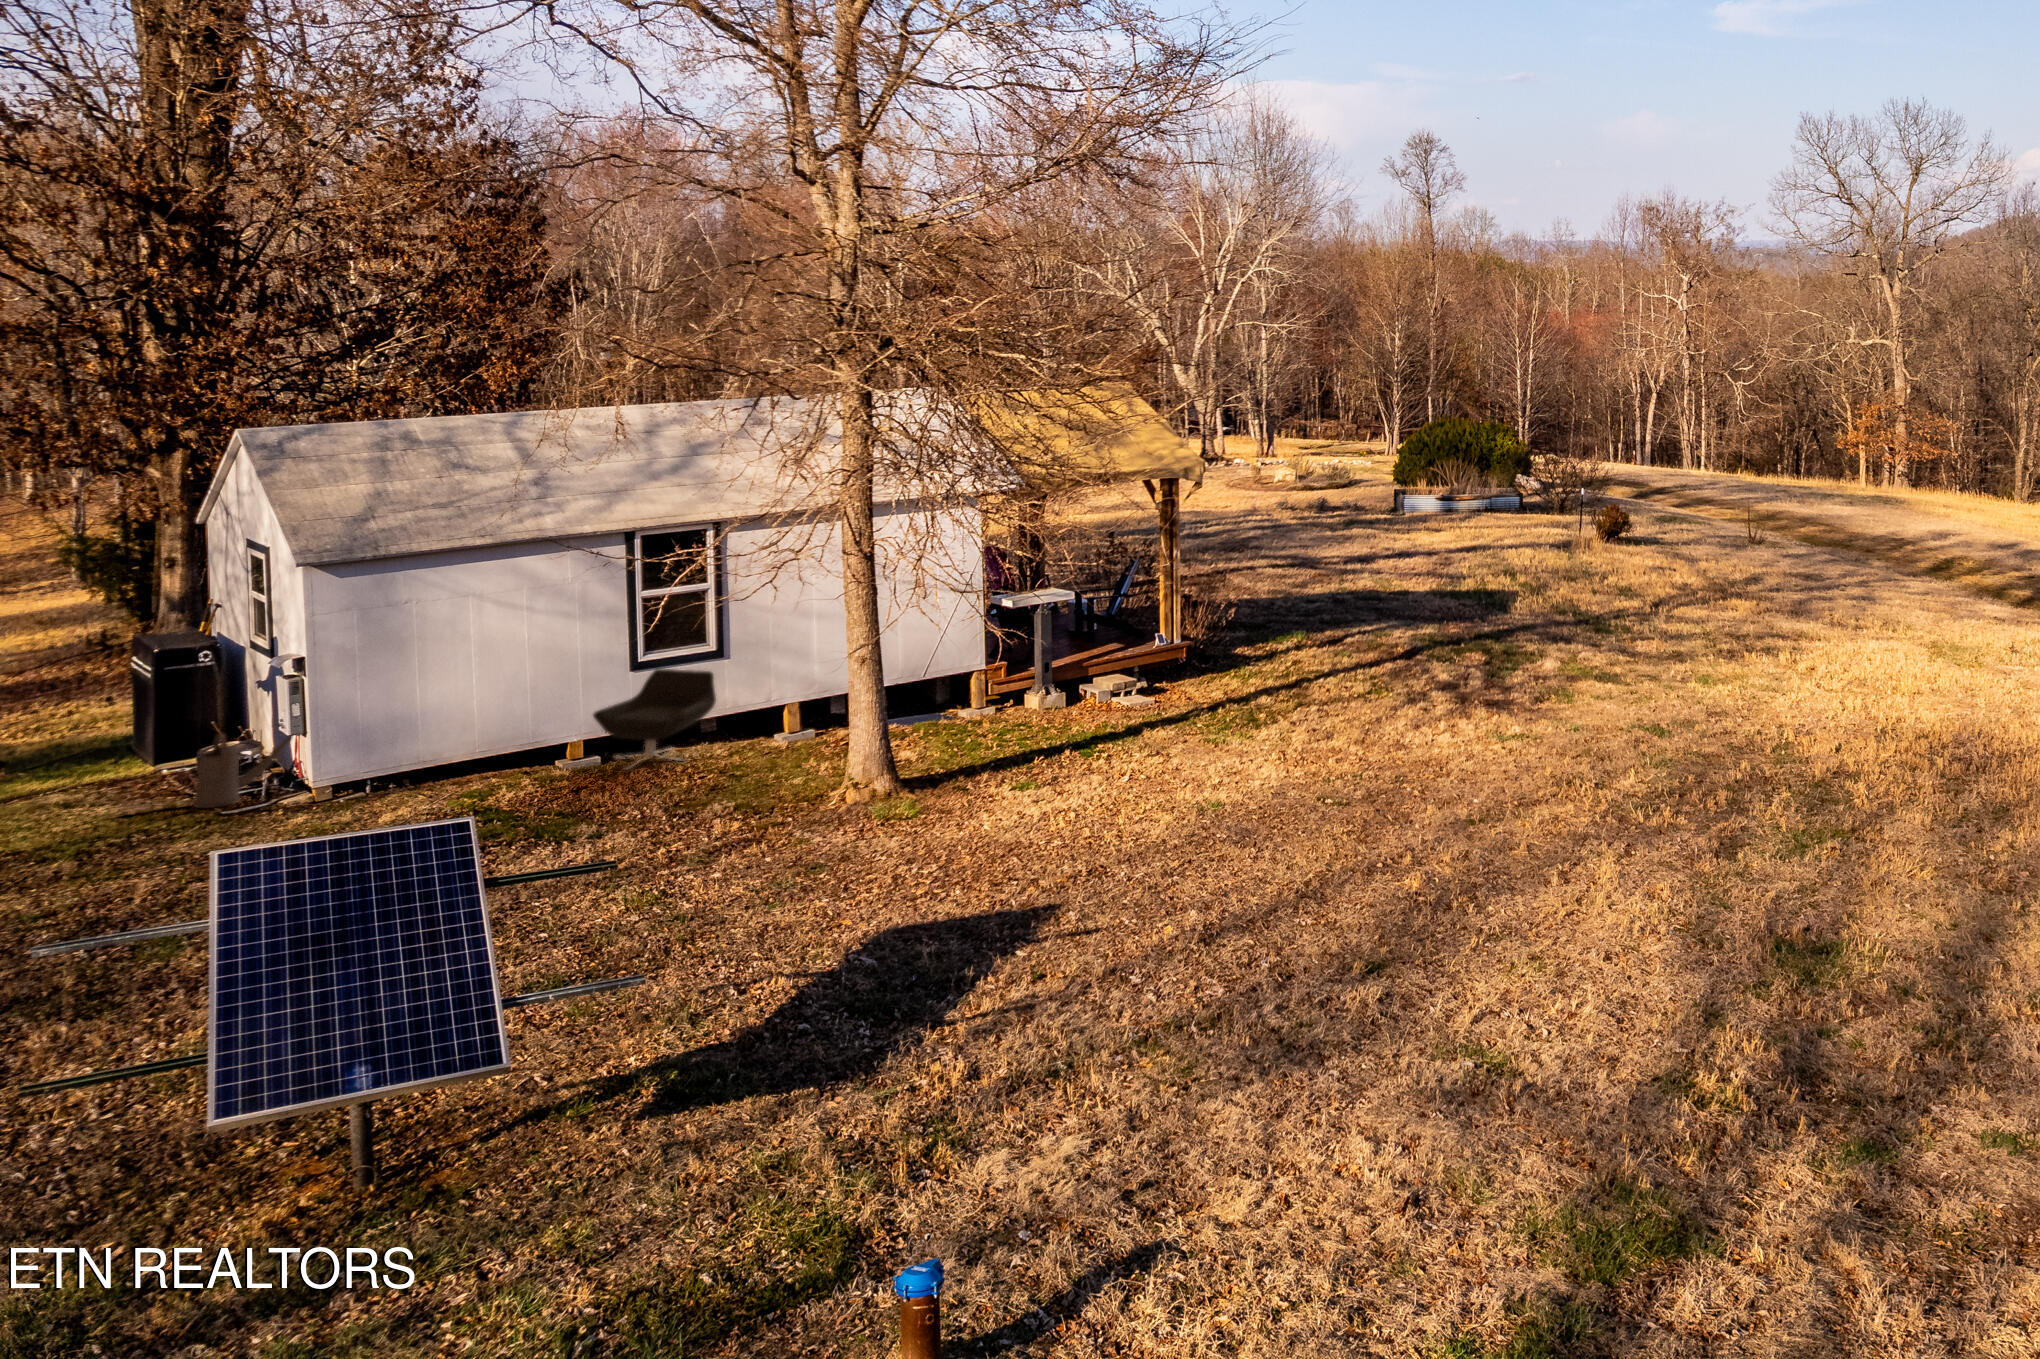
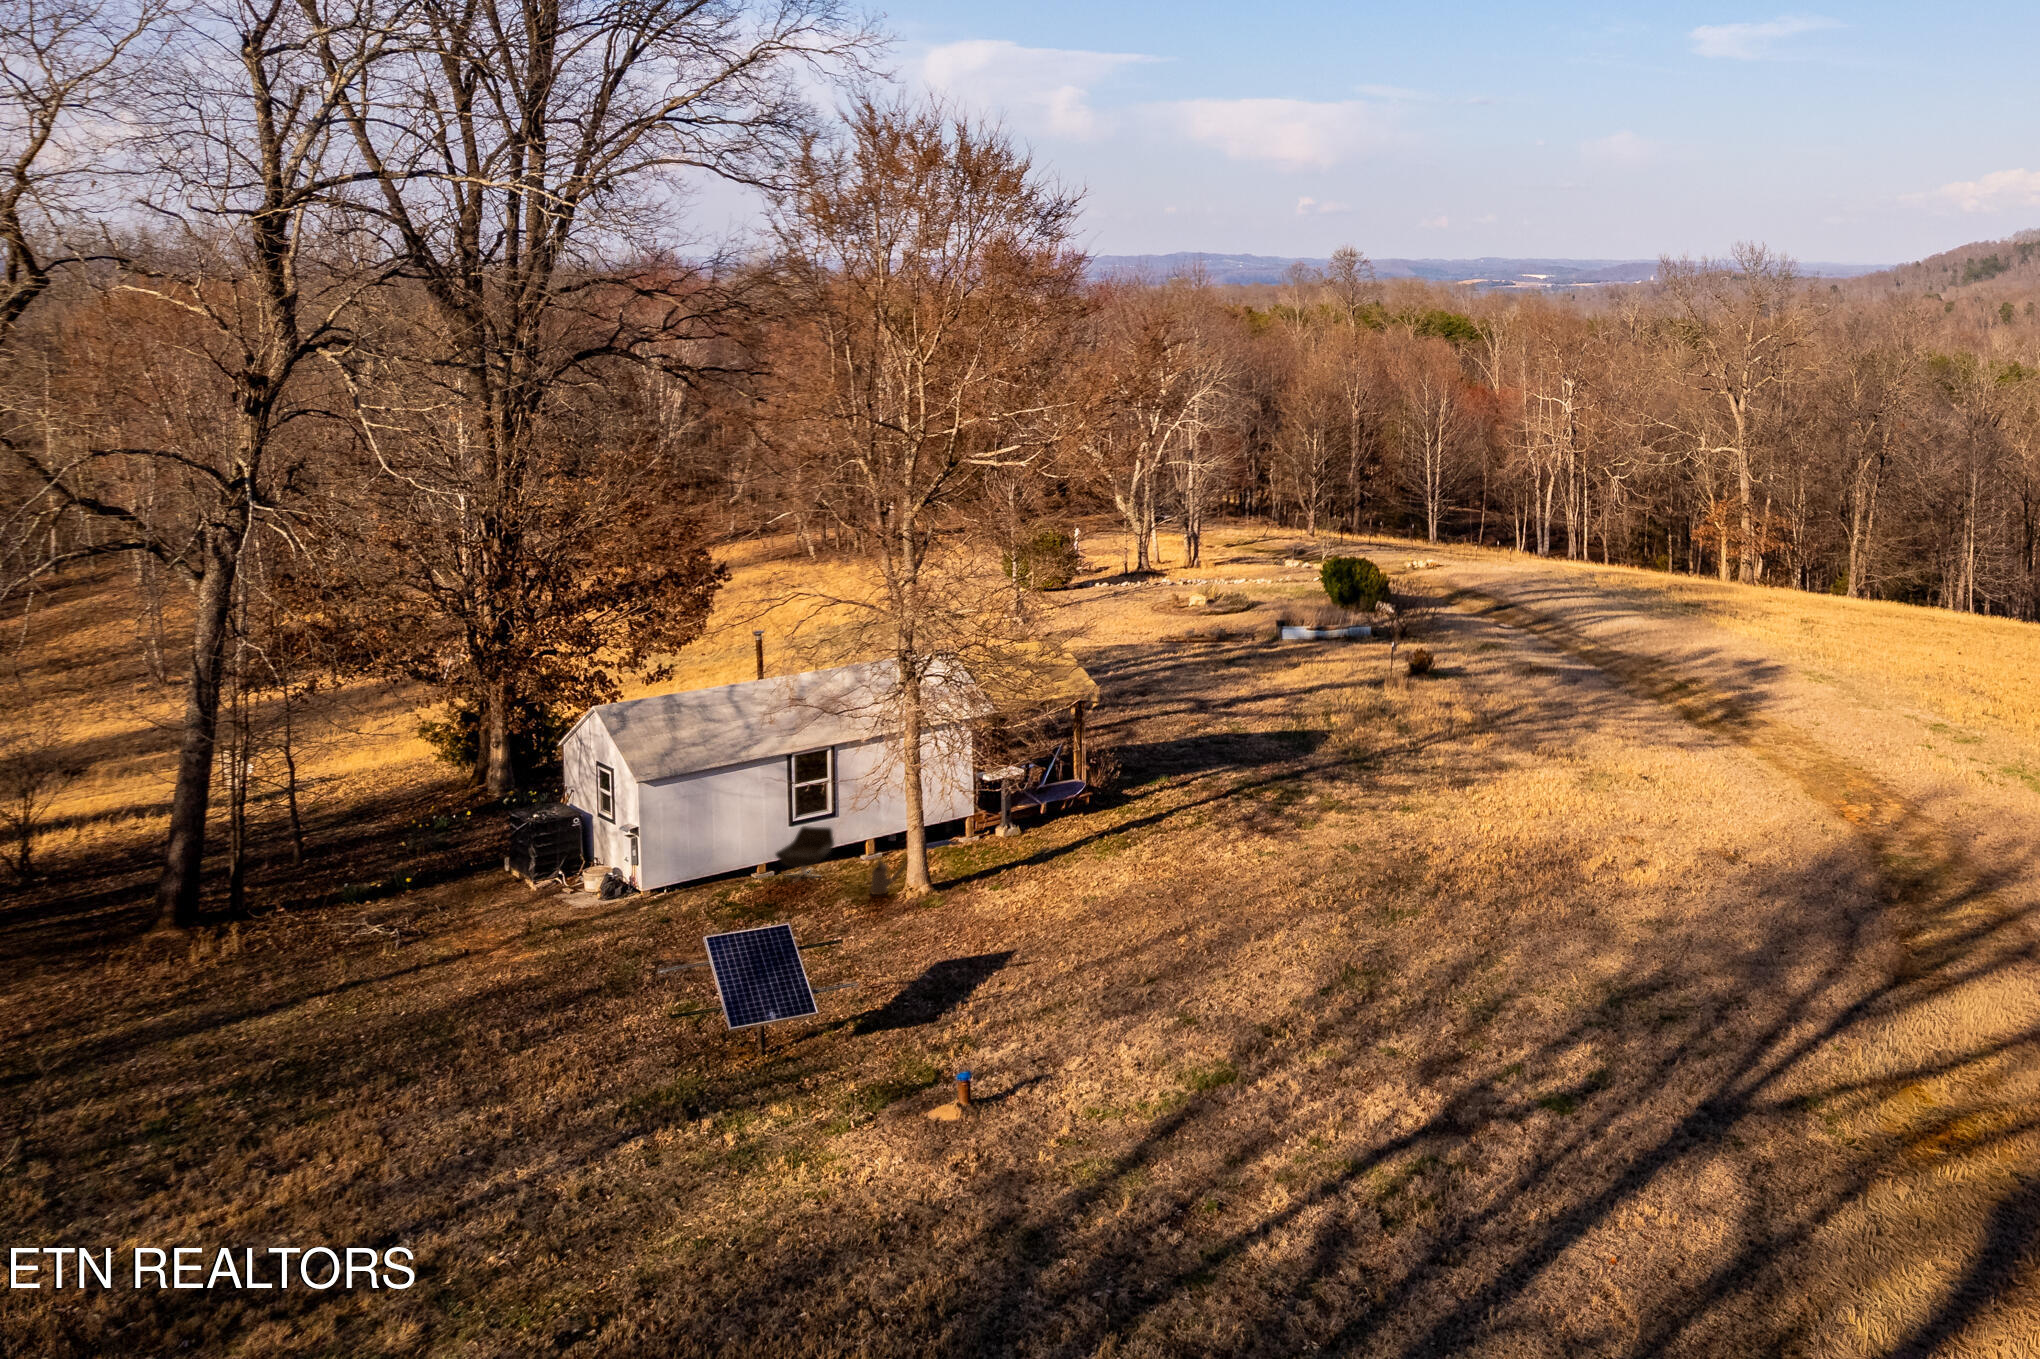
watering can: present [181,734,292,808] -> present [867,860,906,895]

